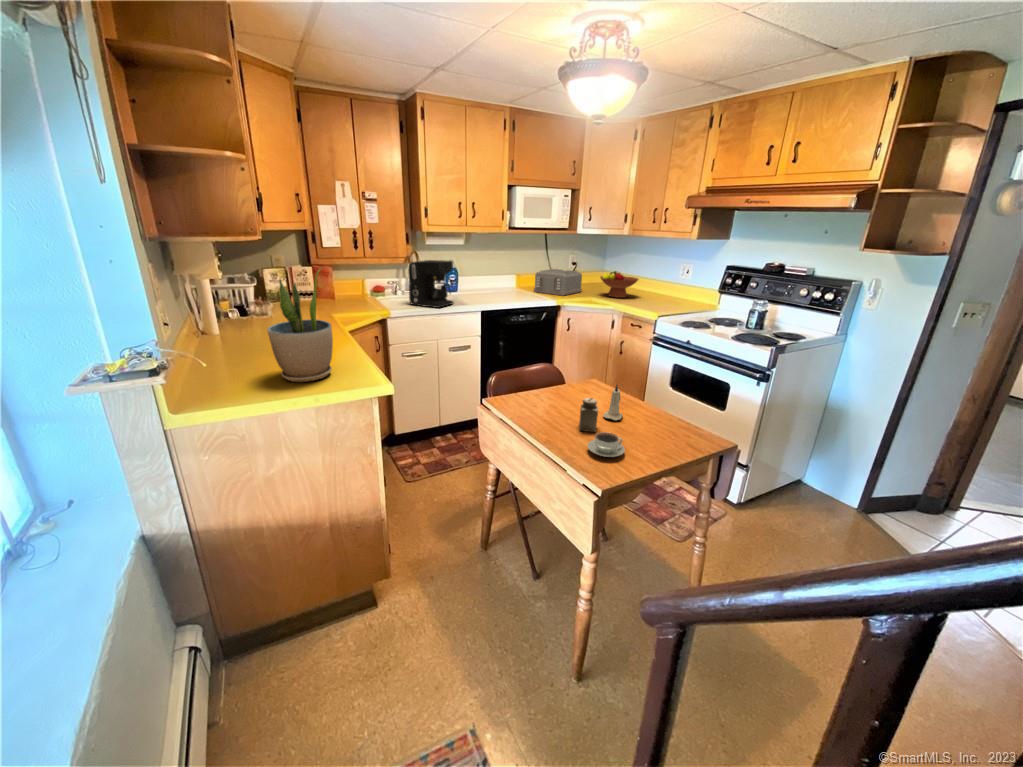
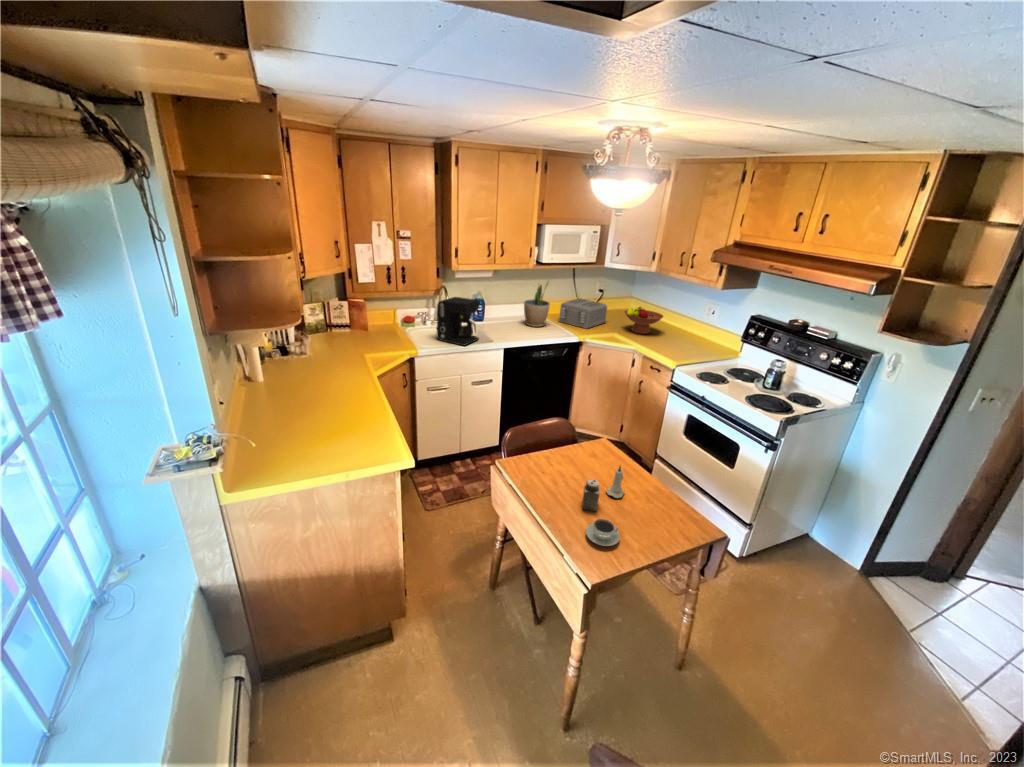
potted plant: present [267,269,333,382] -> present [524,281,550,327]

